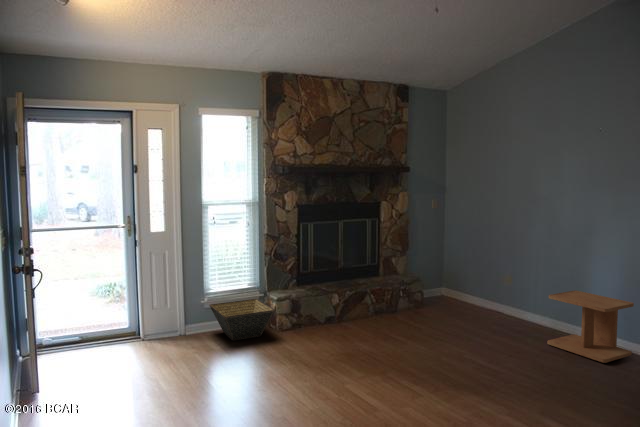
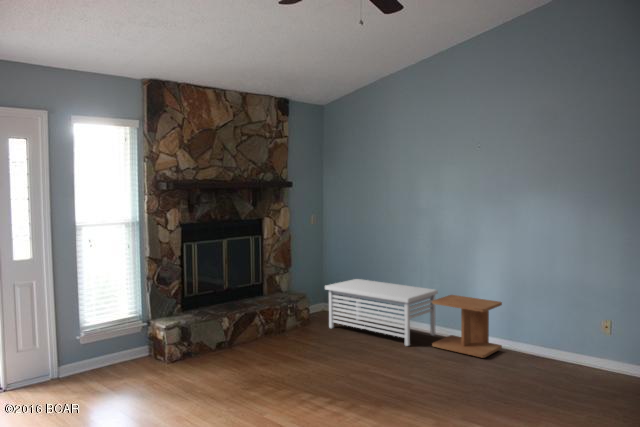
storage bench: none [439,267,561,341] -> present [325,279,438,346]
basket: present [209,299,275,341] -> none [84,329,167,379]

